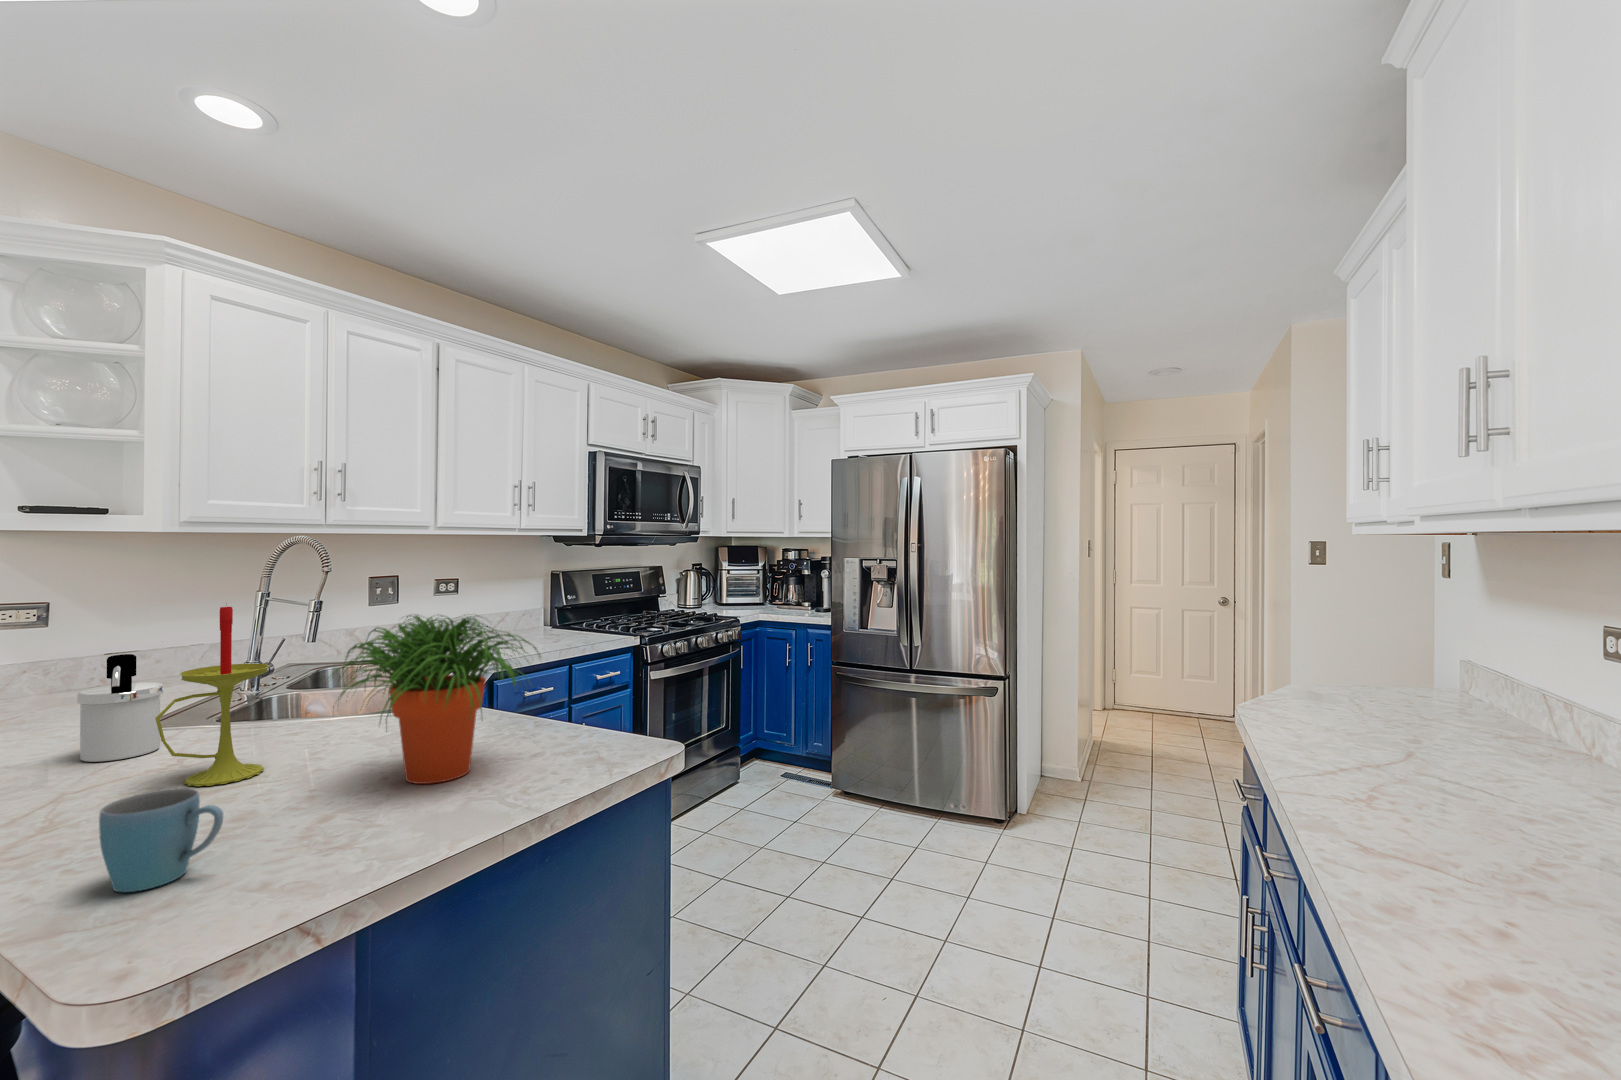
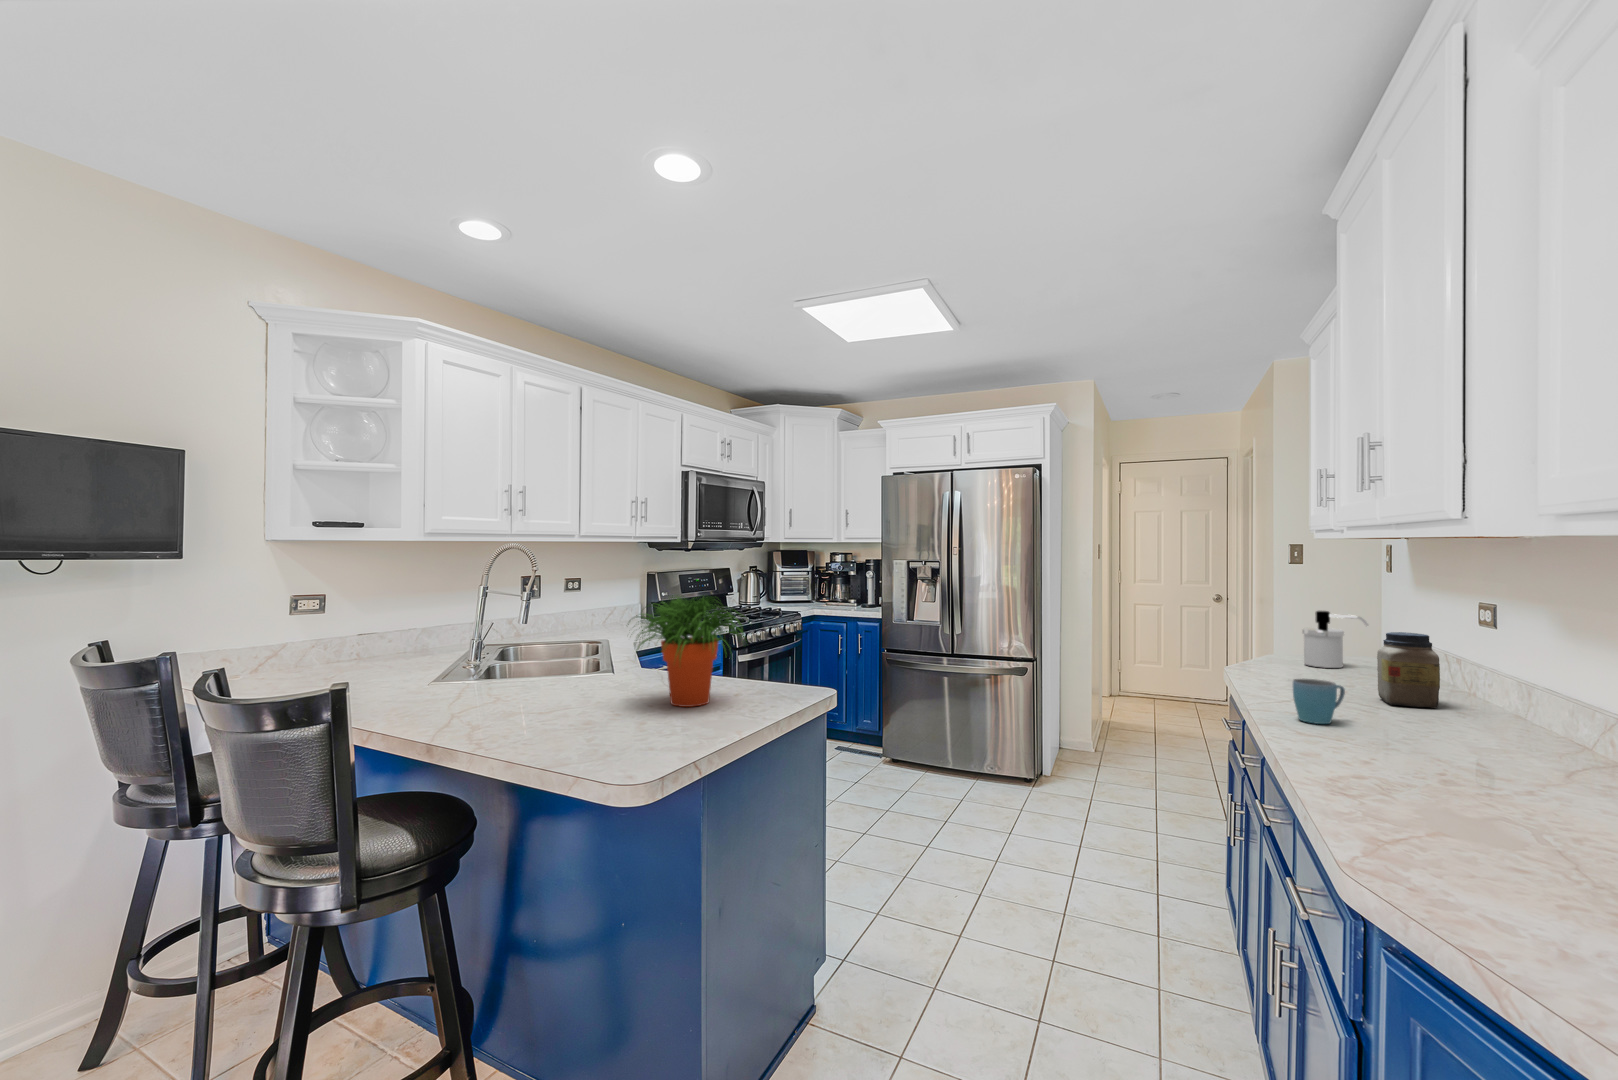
candle: present [155,607,269,786] -> none [516,587,572,708]
soap dispenser: present [77,654,163,762] -> present [1302,611,1368,668]
jar: none [1462,672,1565,791] -> present [1377,632,1440,708]
mug: present [99,788,223,892] -> present [1293,679,1345,724]

